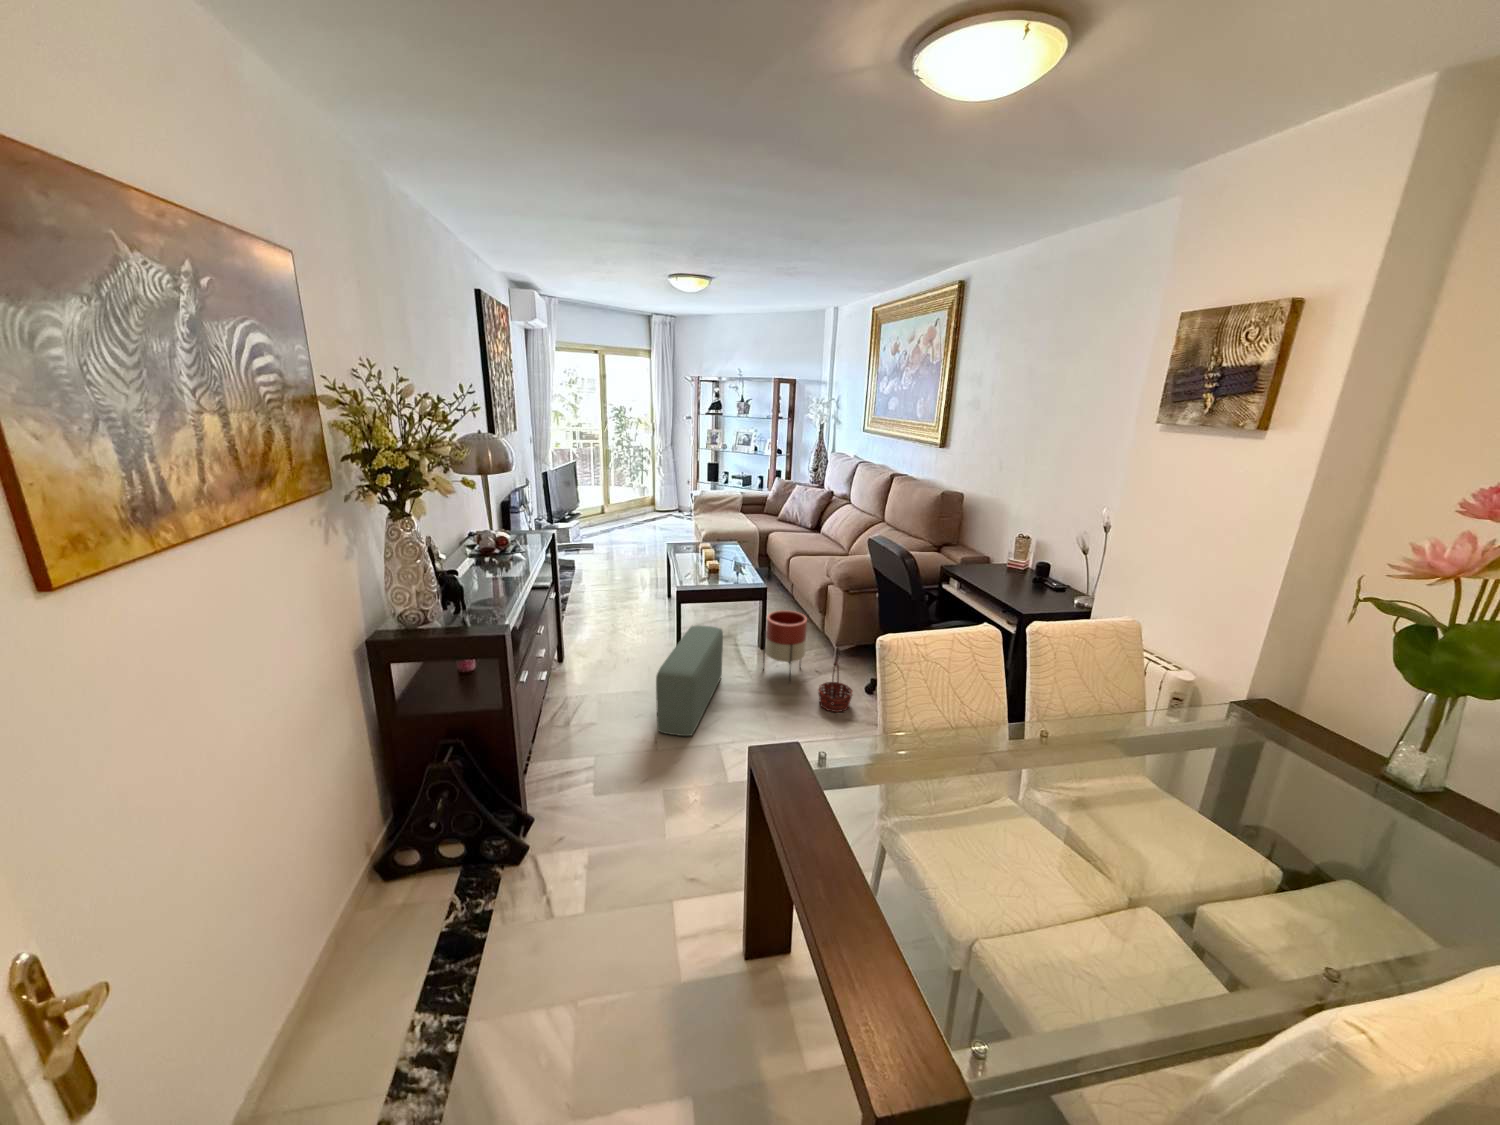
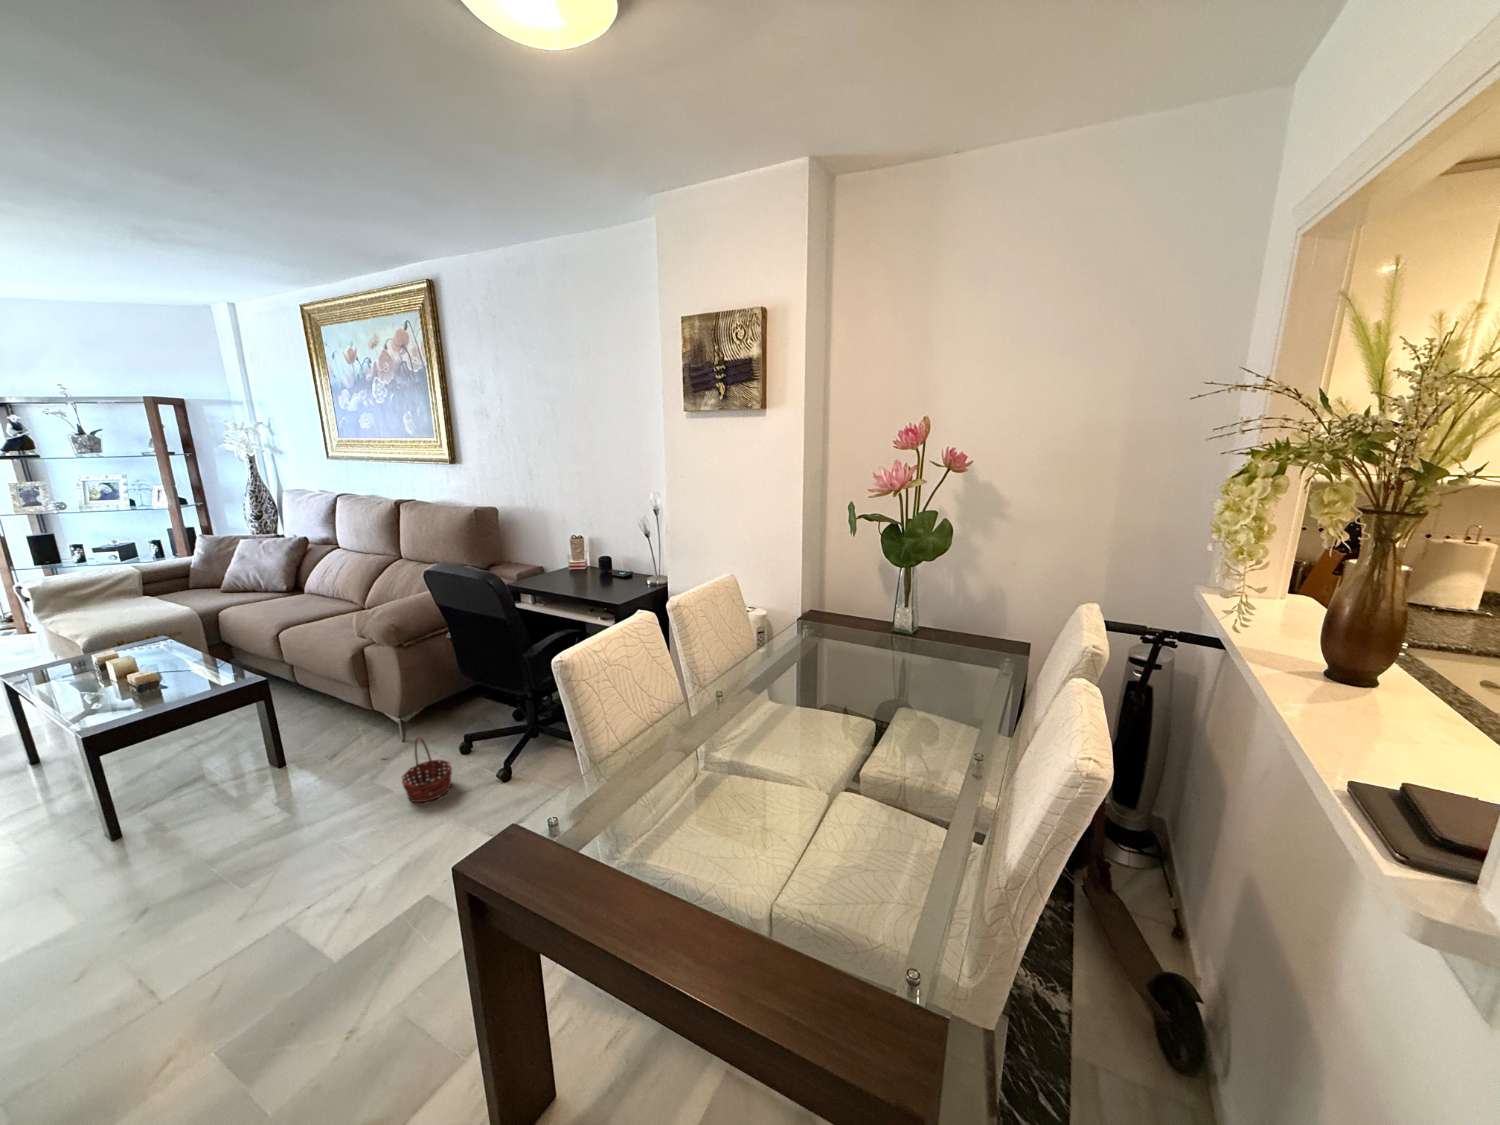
planter: present [763,610,807,678] -> none [280,699,361,799]
pouf: present [656,625,723,736] -> none [83,772,220,1002]

